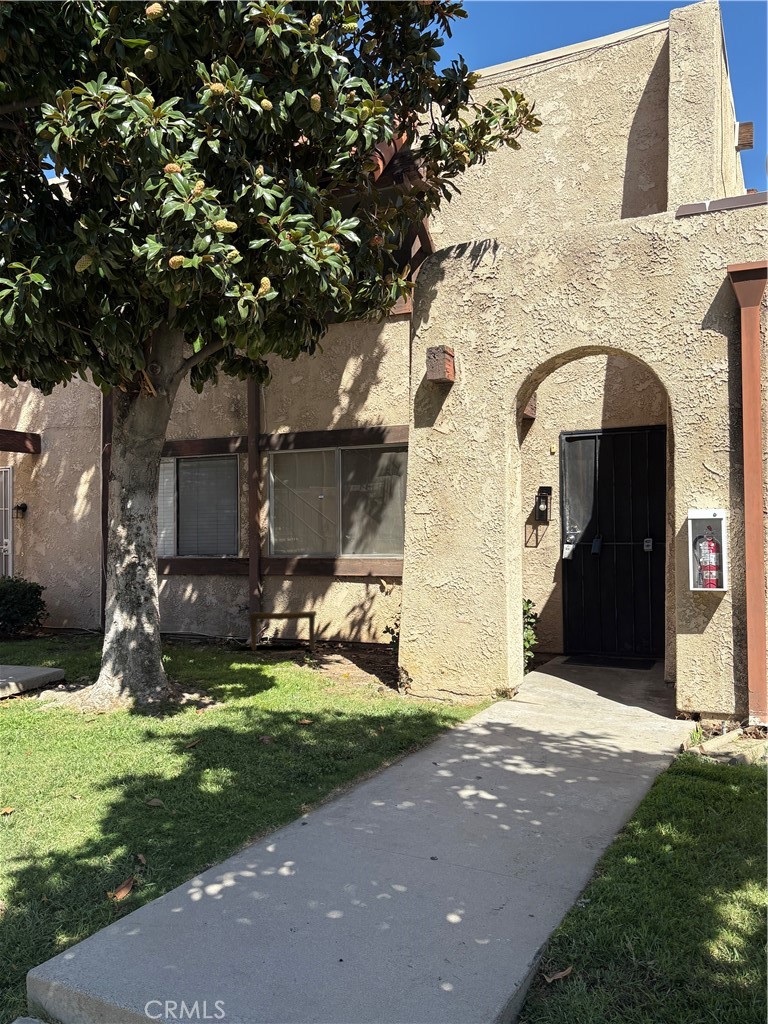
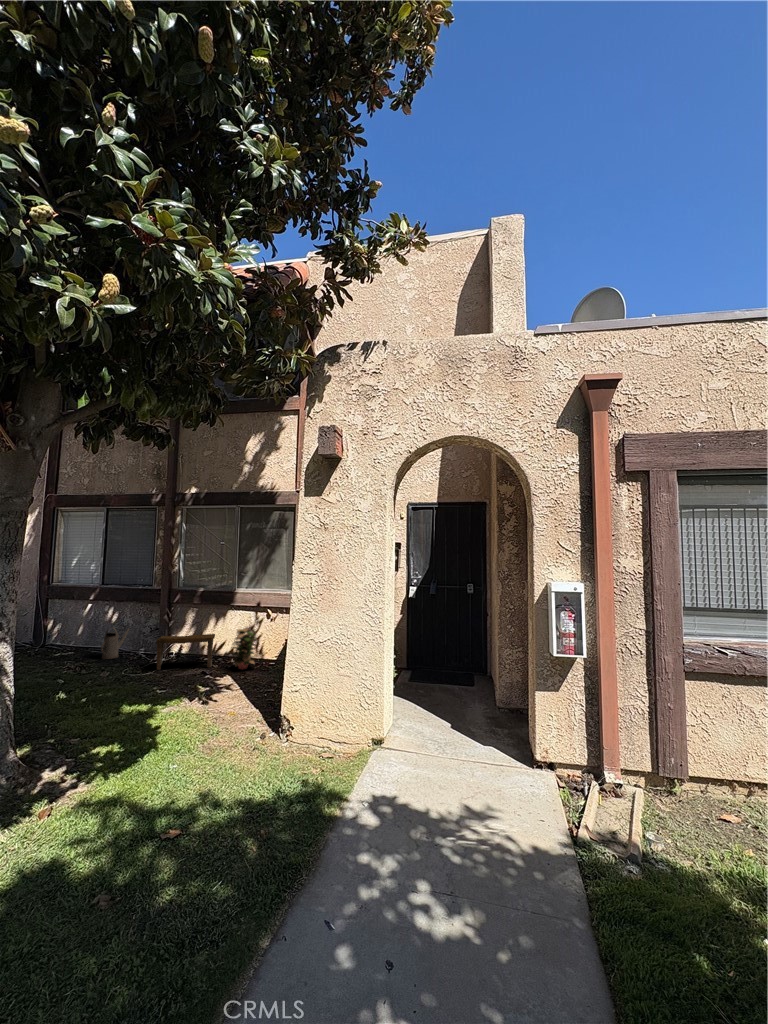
decorative plant: none [335,602,371,652] -> present [233,628,256,670]
watering can: none [185,604,214,642] -> present [101,627,130,659]

